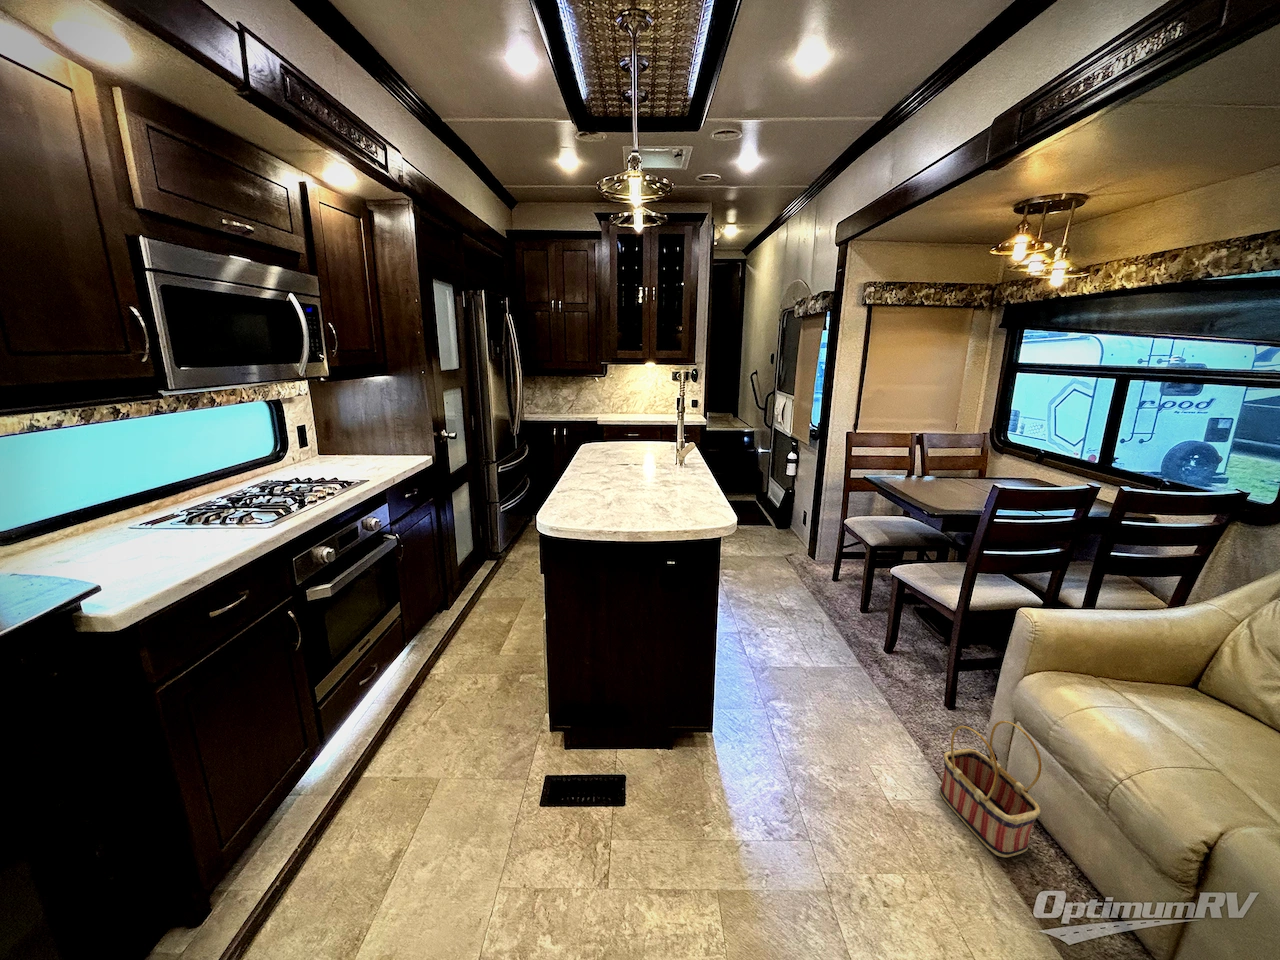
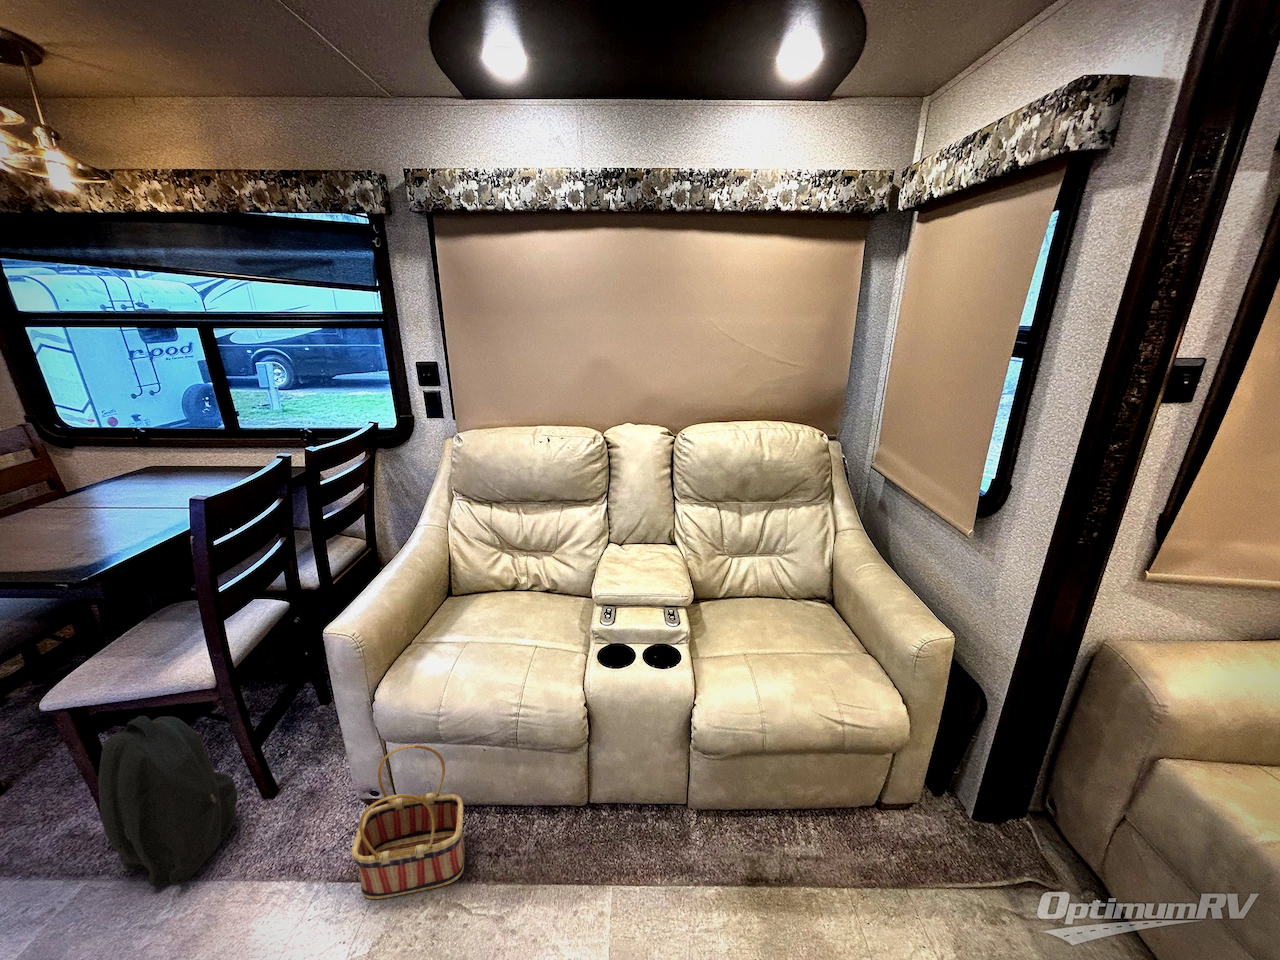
backpack: none [873,599,933,700] -> present [98,716,237,886]

